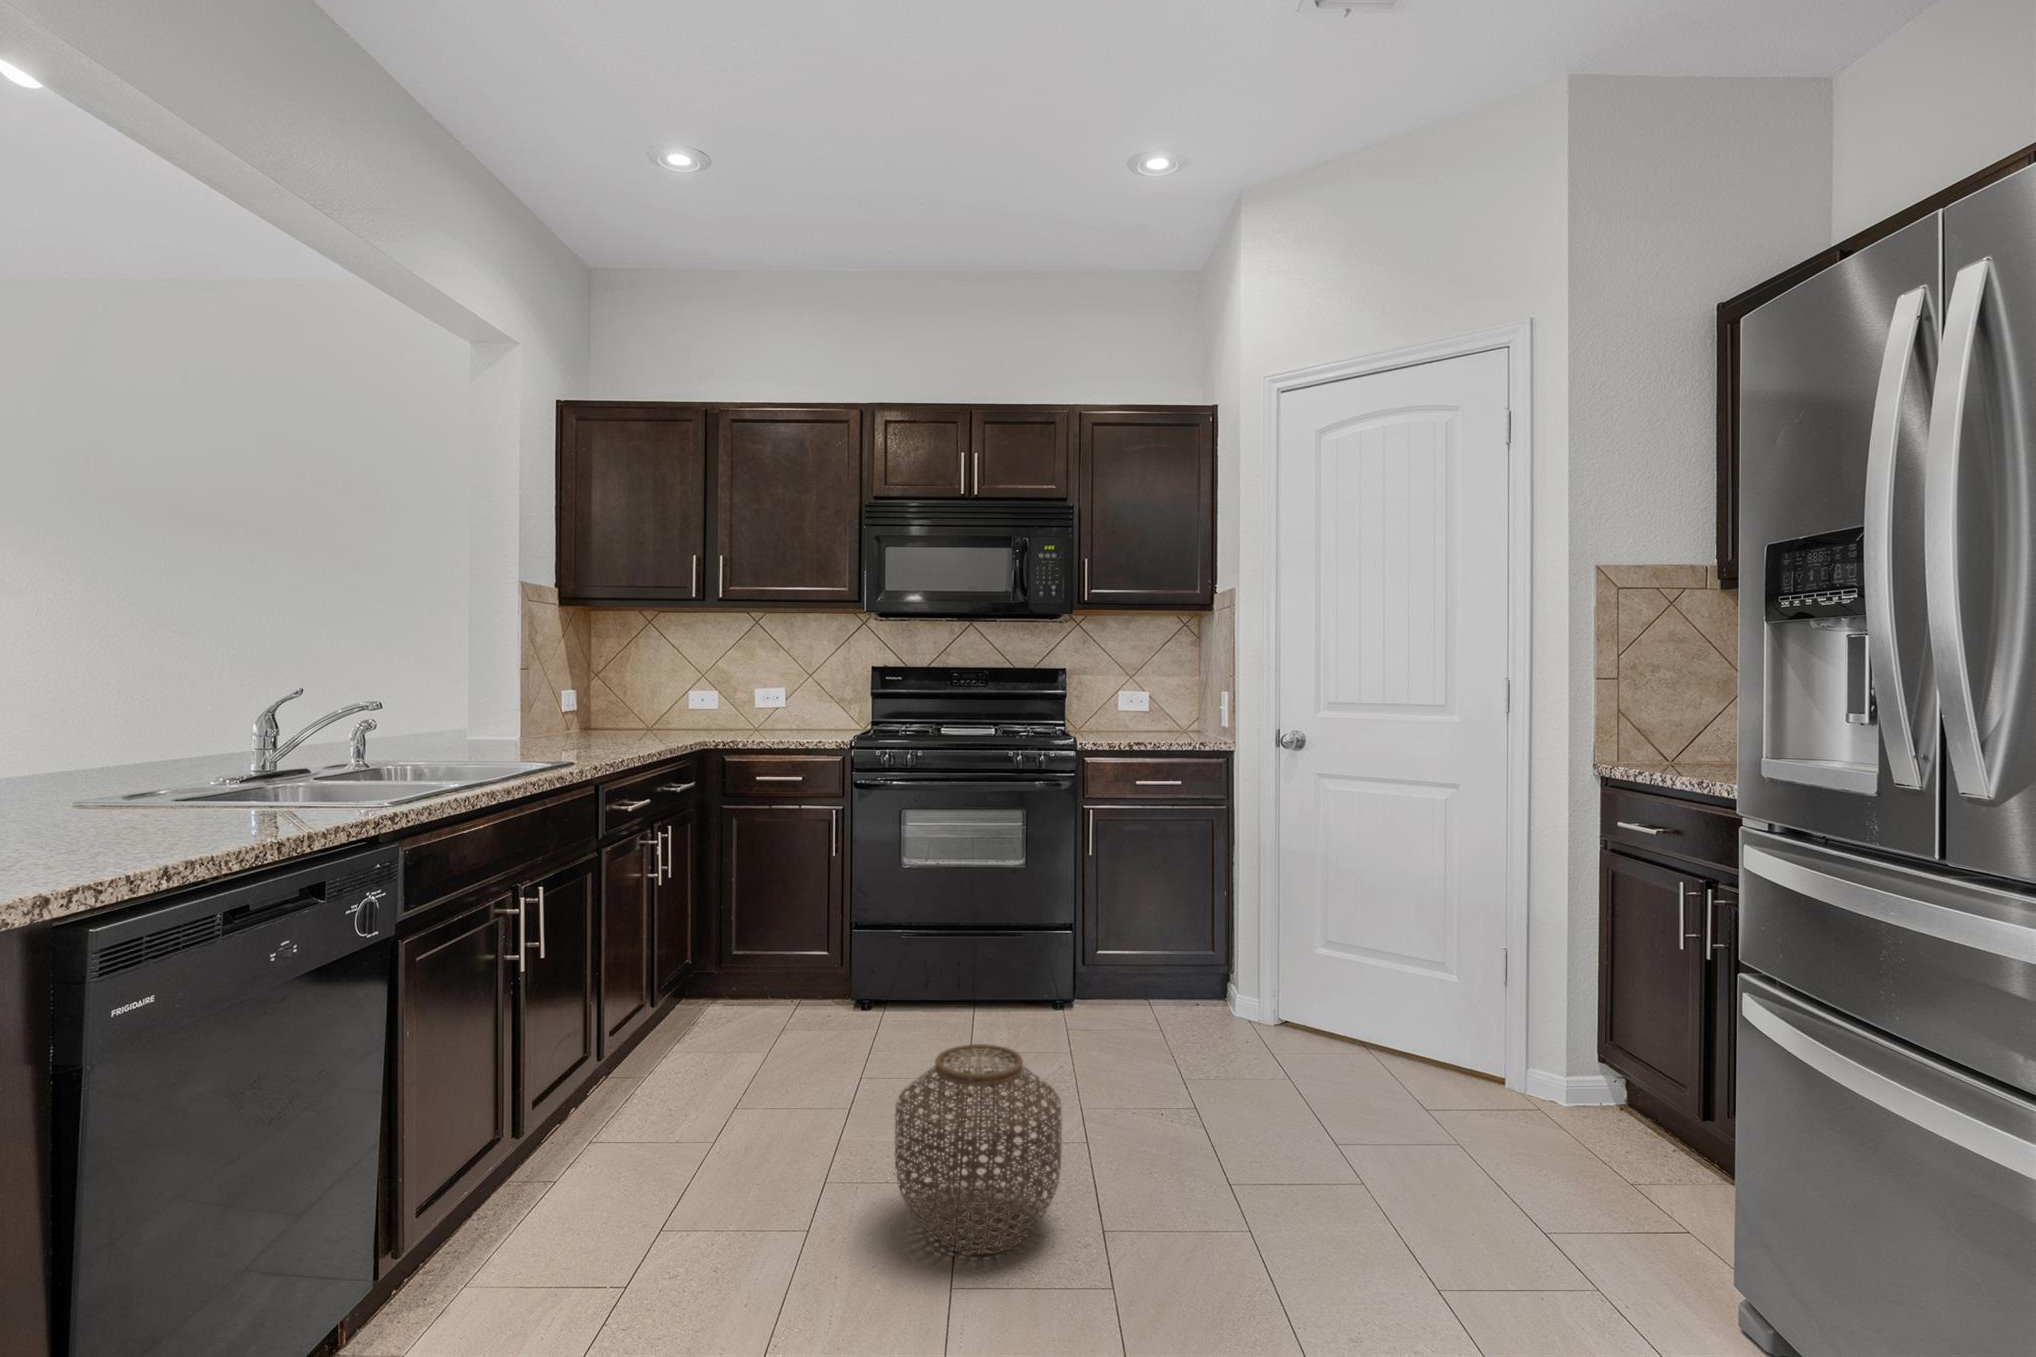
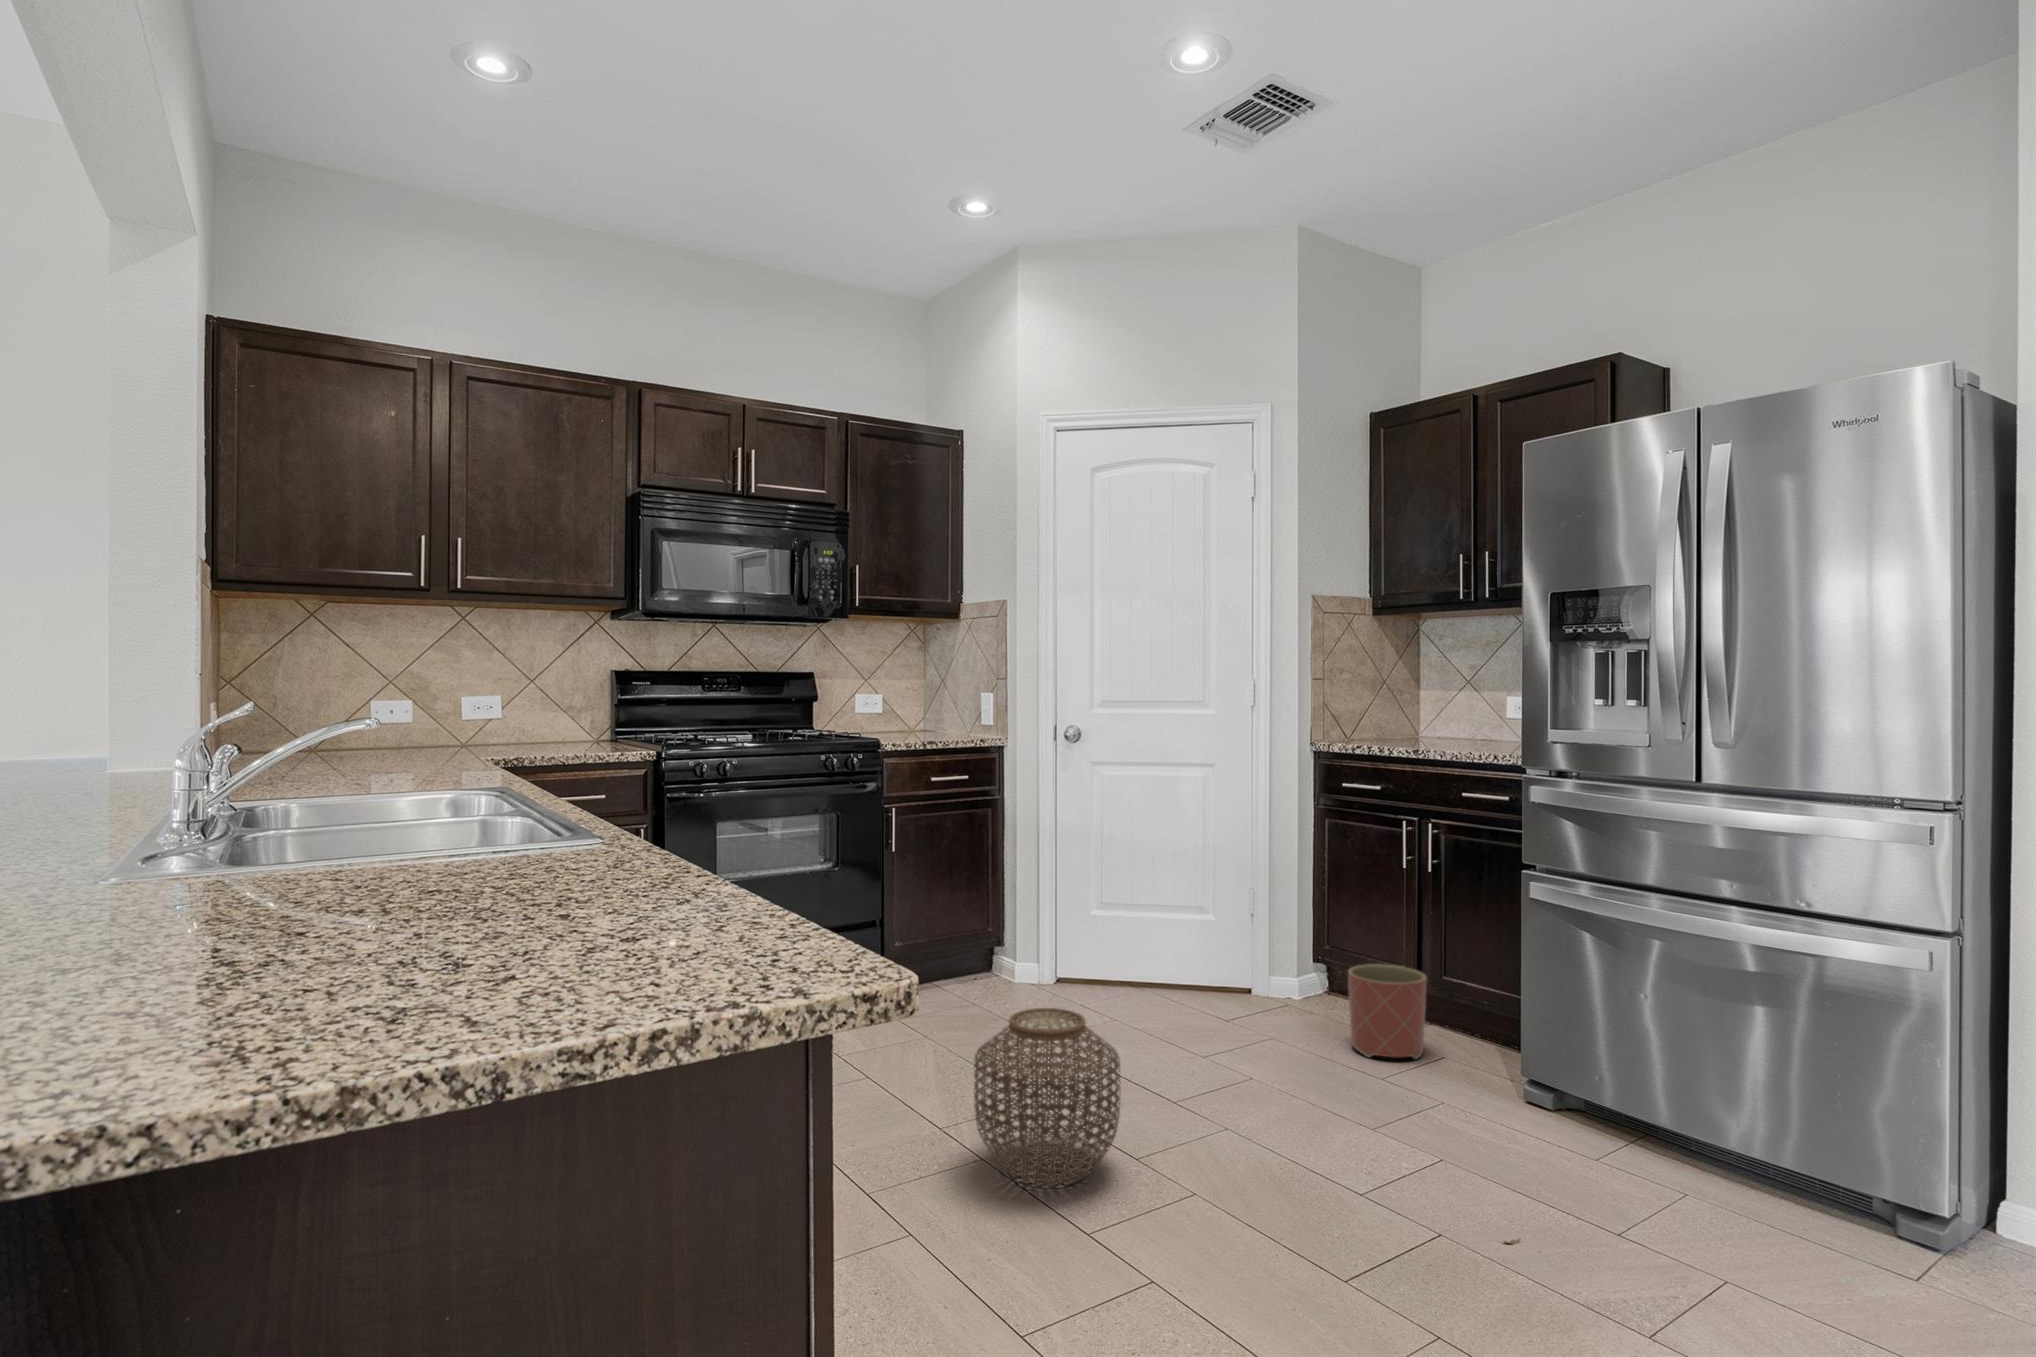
planter: none [1546,1077,1668,1230] -> present [1348,964,1427,1059]

